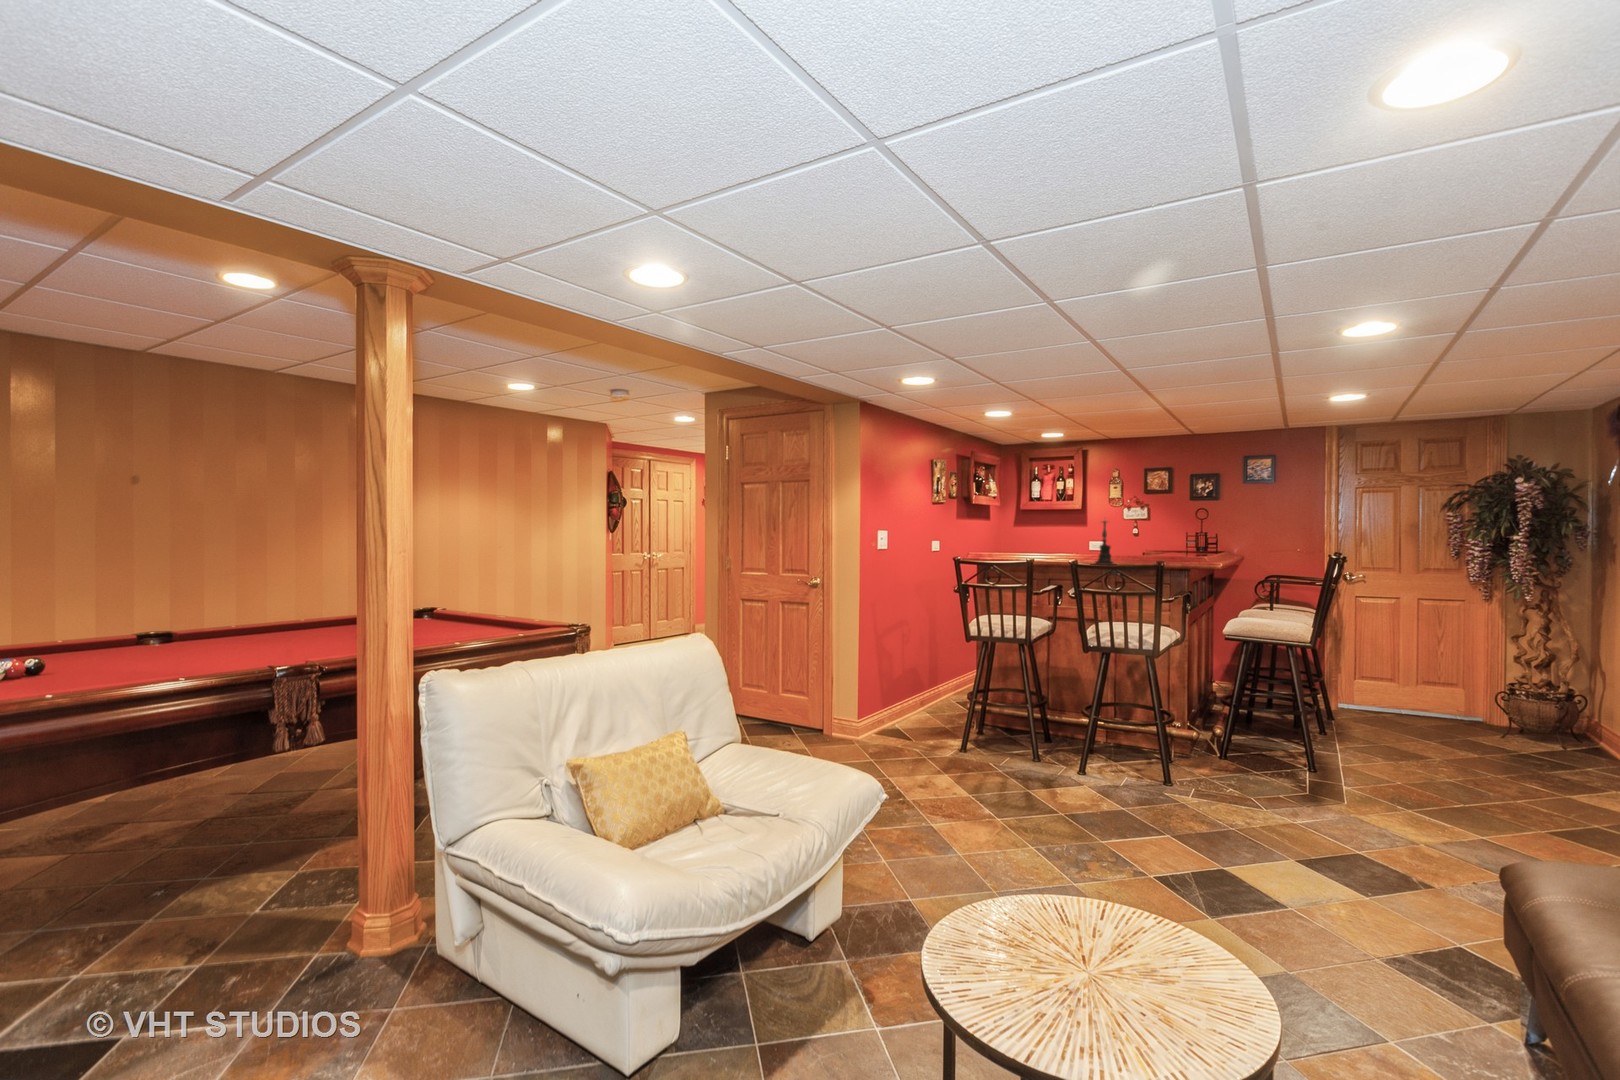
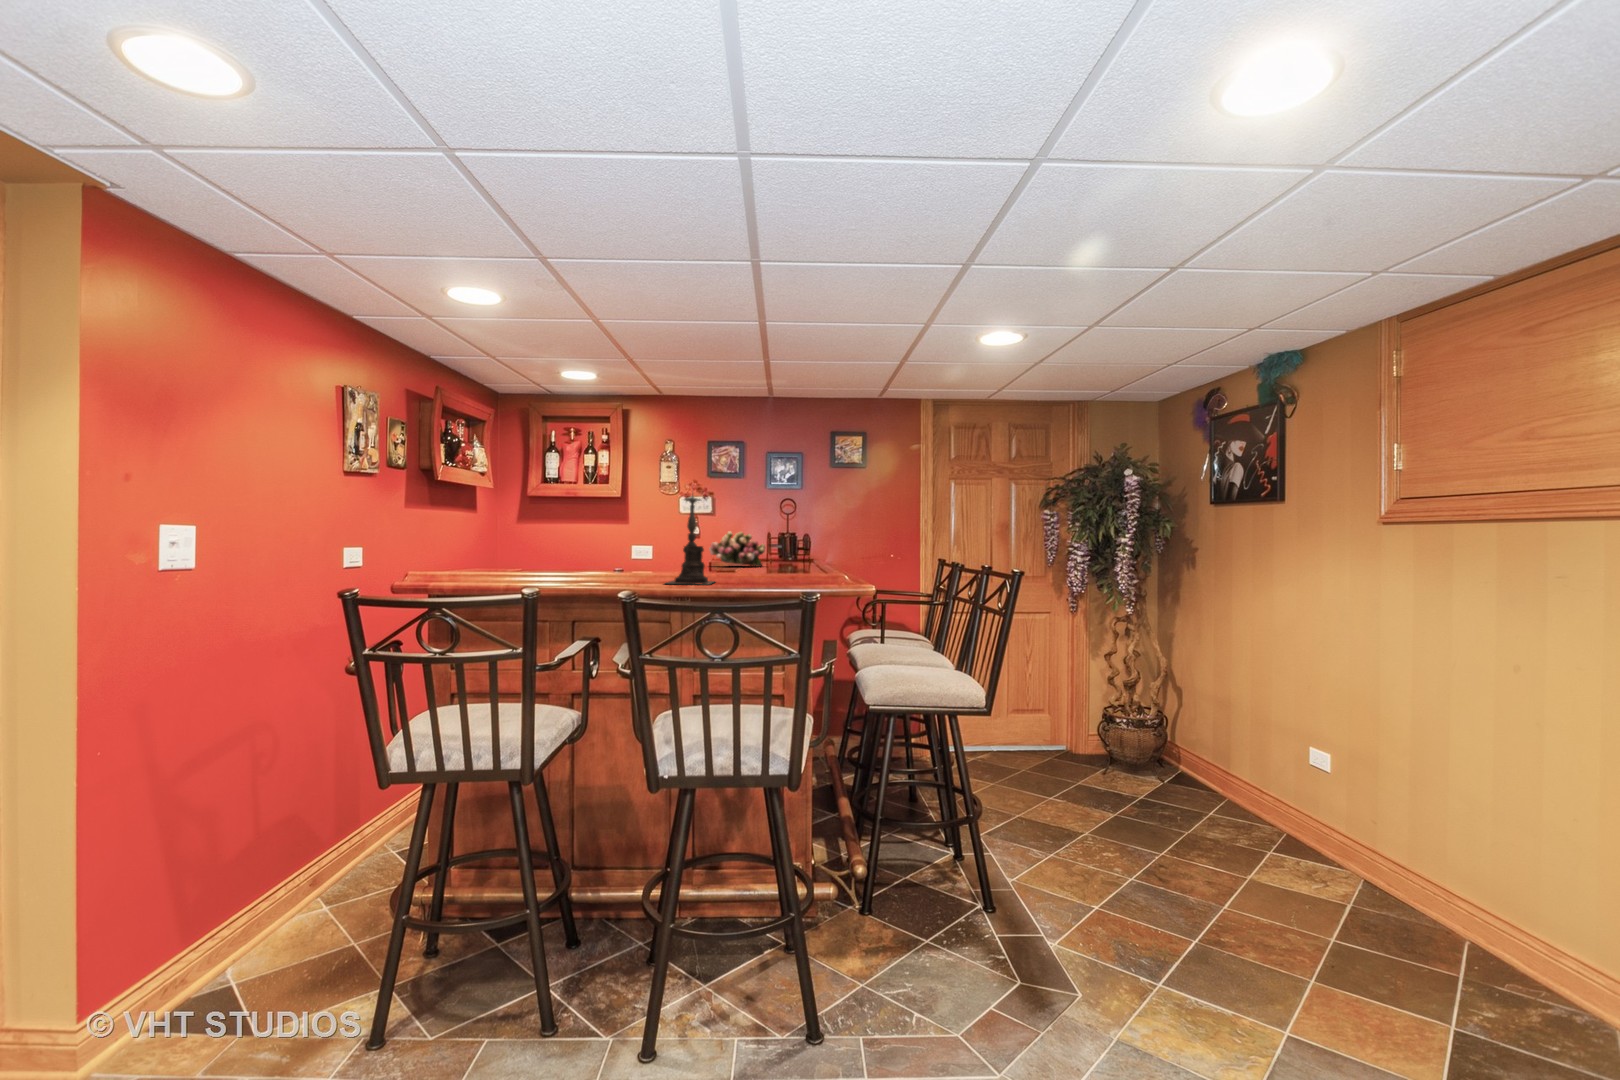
flower arrangement: none [1140,533,1184,558] -> present [709,532,765,567]

